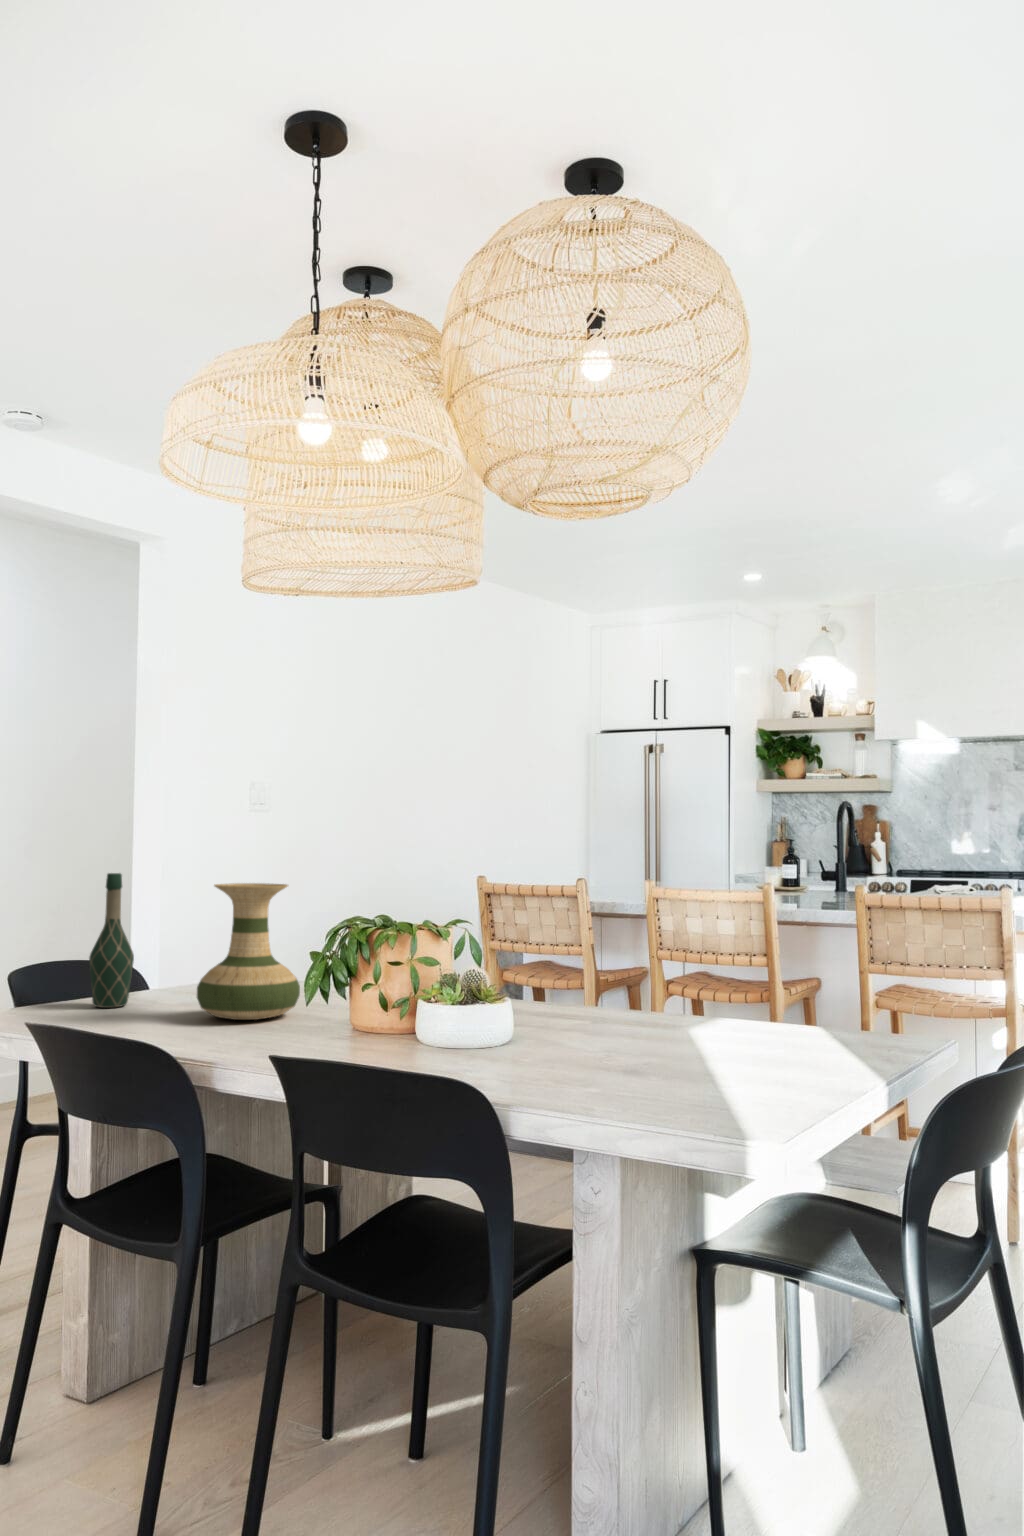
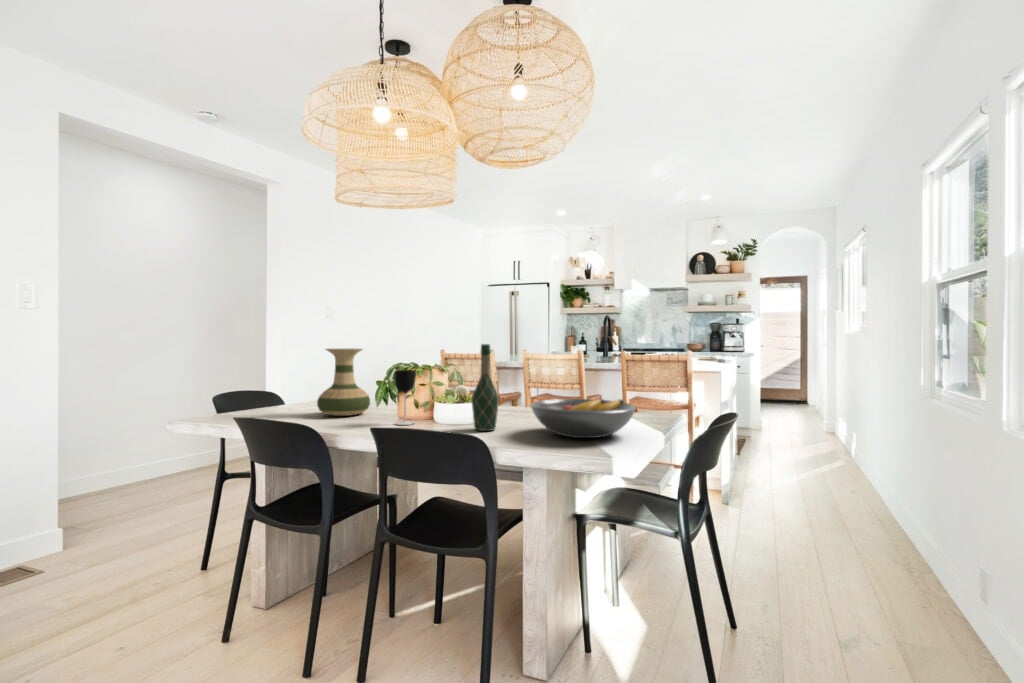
wine bottle: present [89,873,134,1008] -> present [472,344,499,431]
wine glass: none [336,932,379,1045] -> present [395,370,416,425]
fruit bowl: none [592,1002,814,1089] -> present [530,399,636,438]

